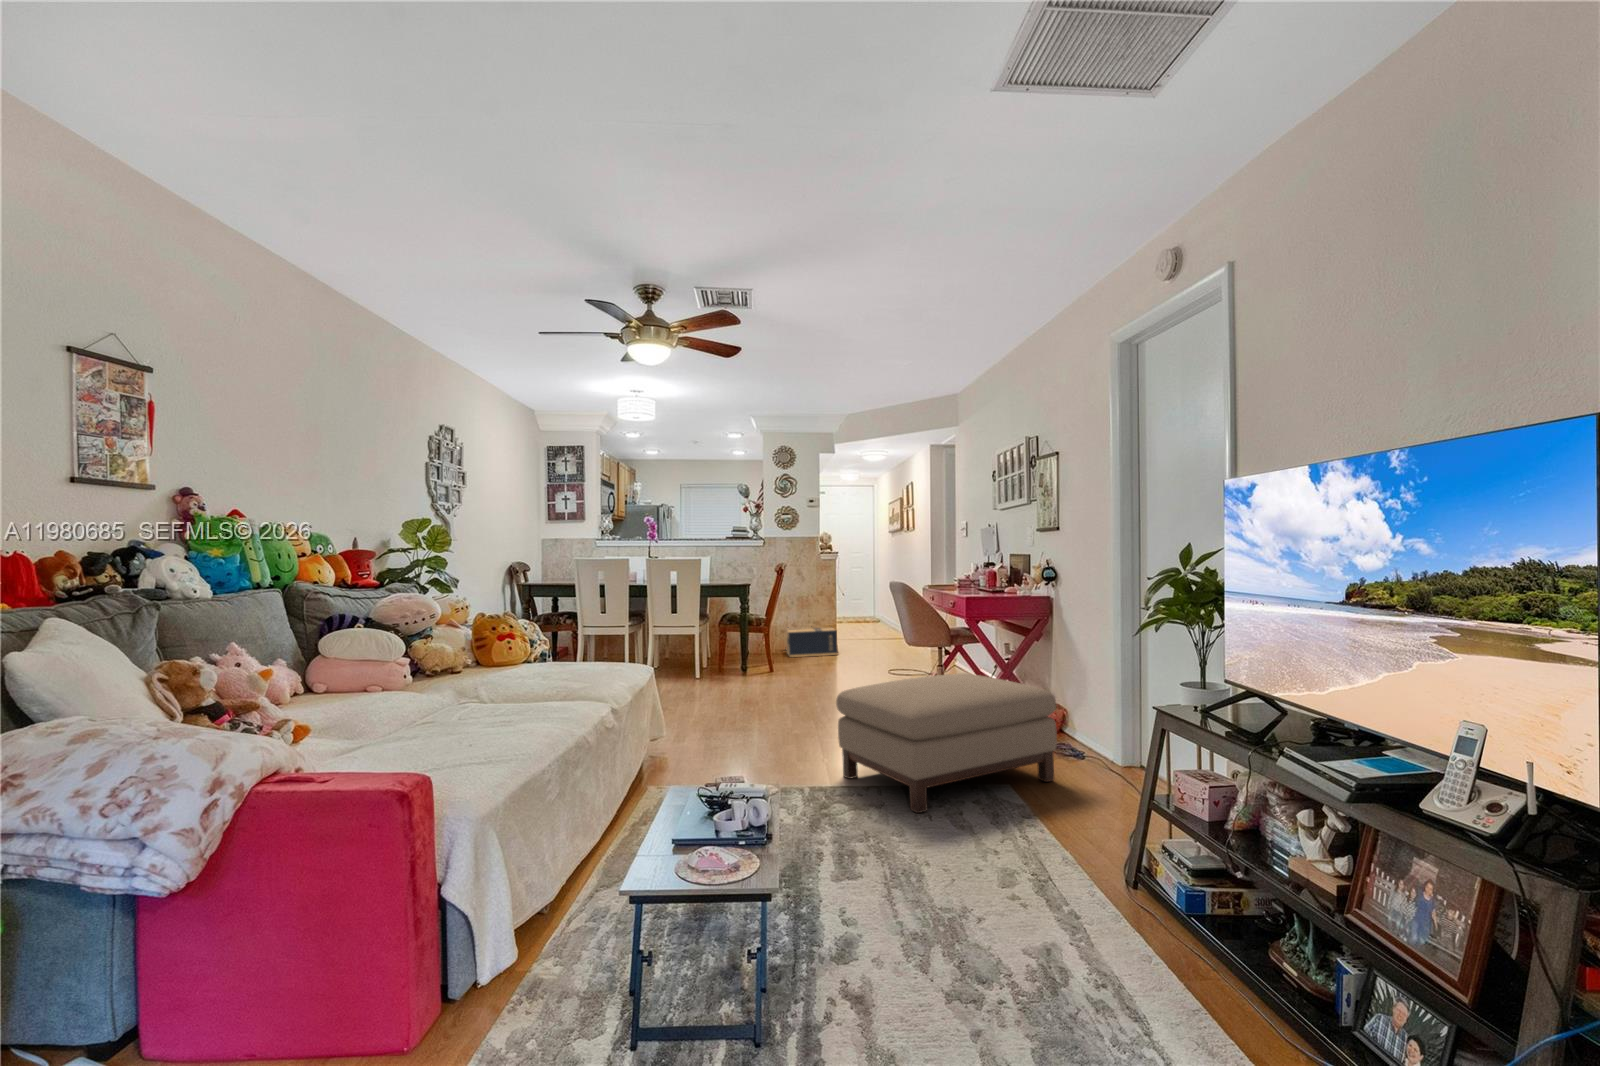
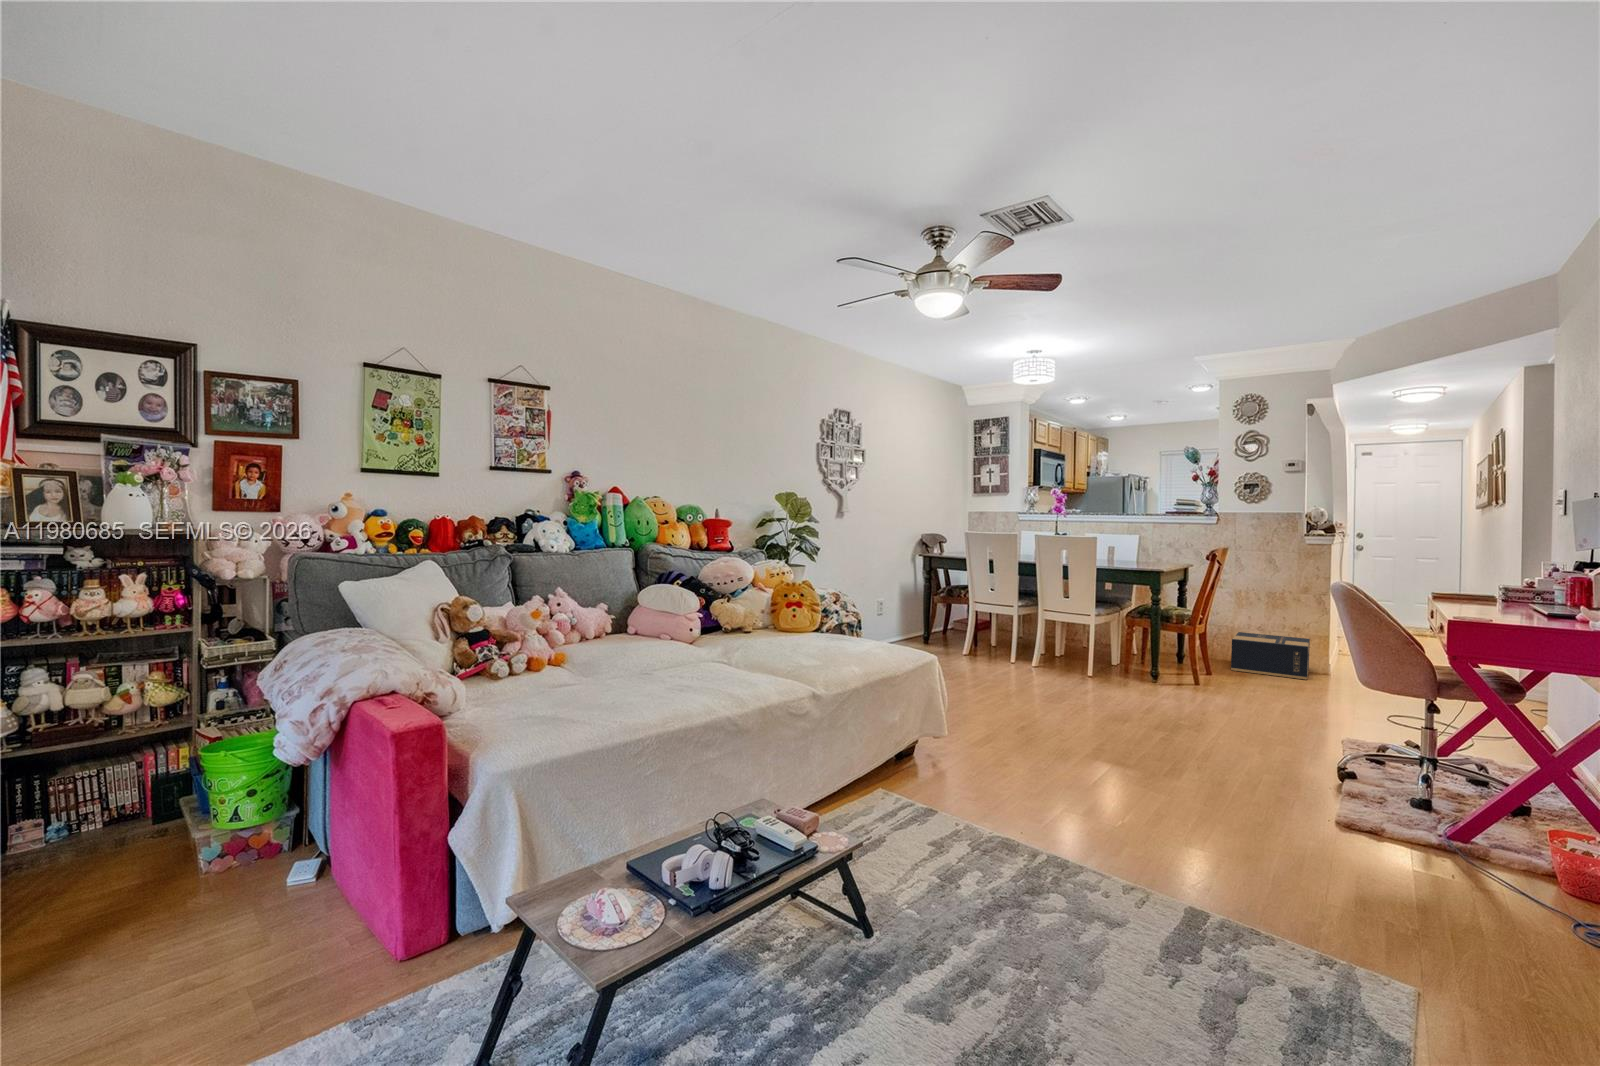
ottoman: present [836,673,1057,813] -> none [1072,736,1453,1001]

